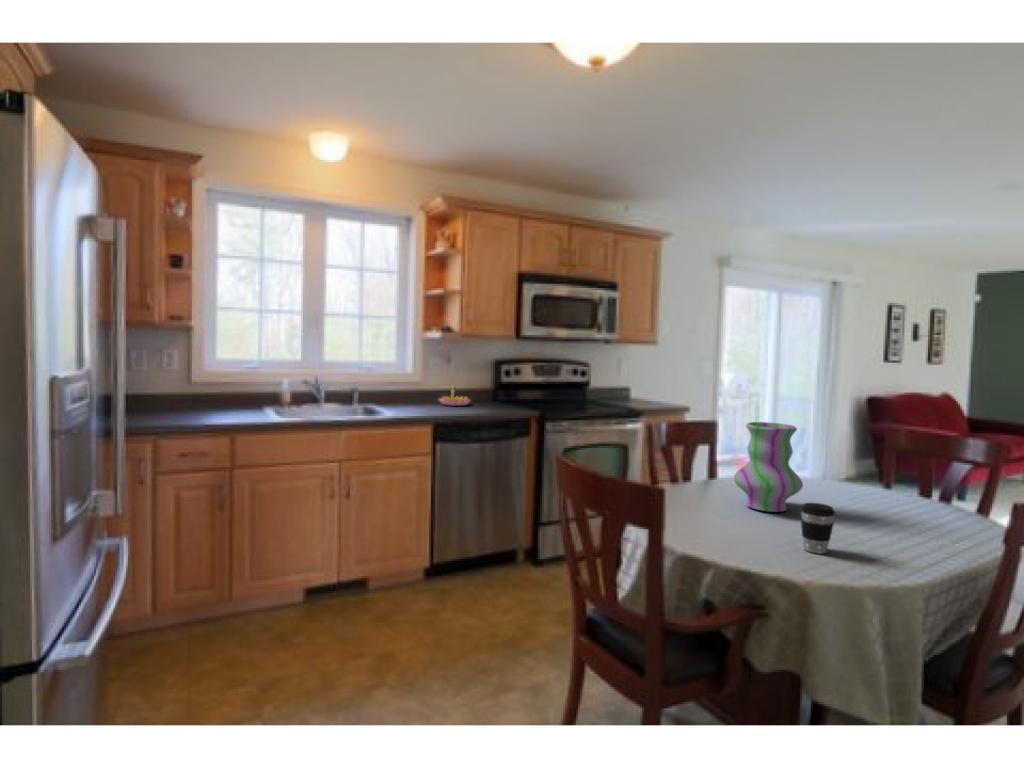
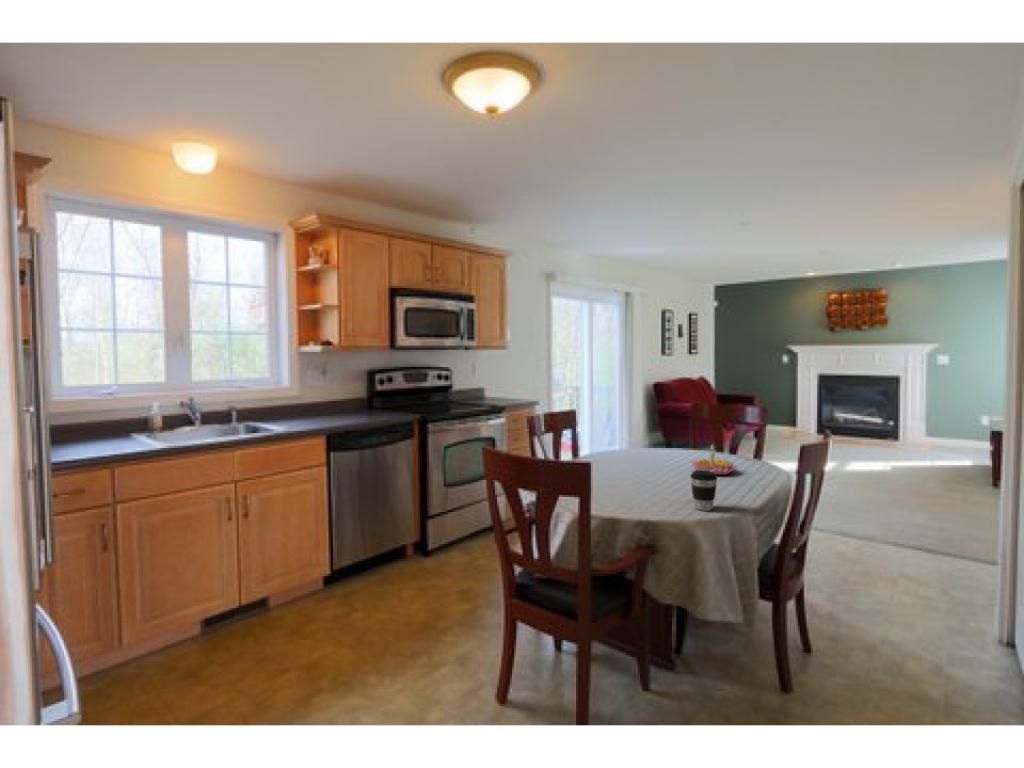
candle holder: present [439,387,470,406] -> present [692,445,736,475]
vase: present [734,422,803,512] -> none [619,409,673,482]

